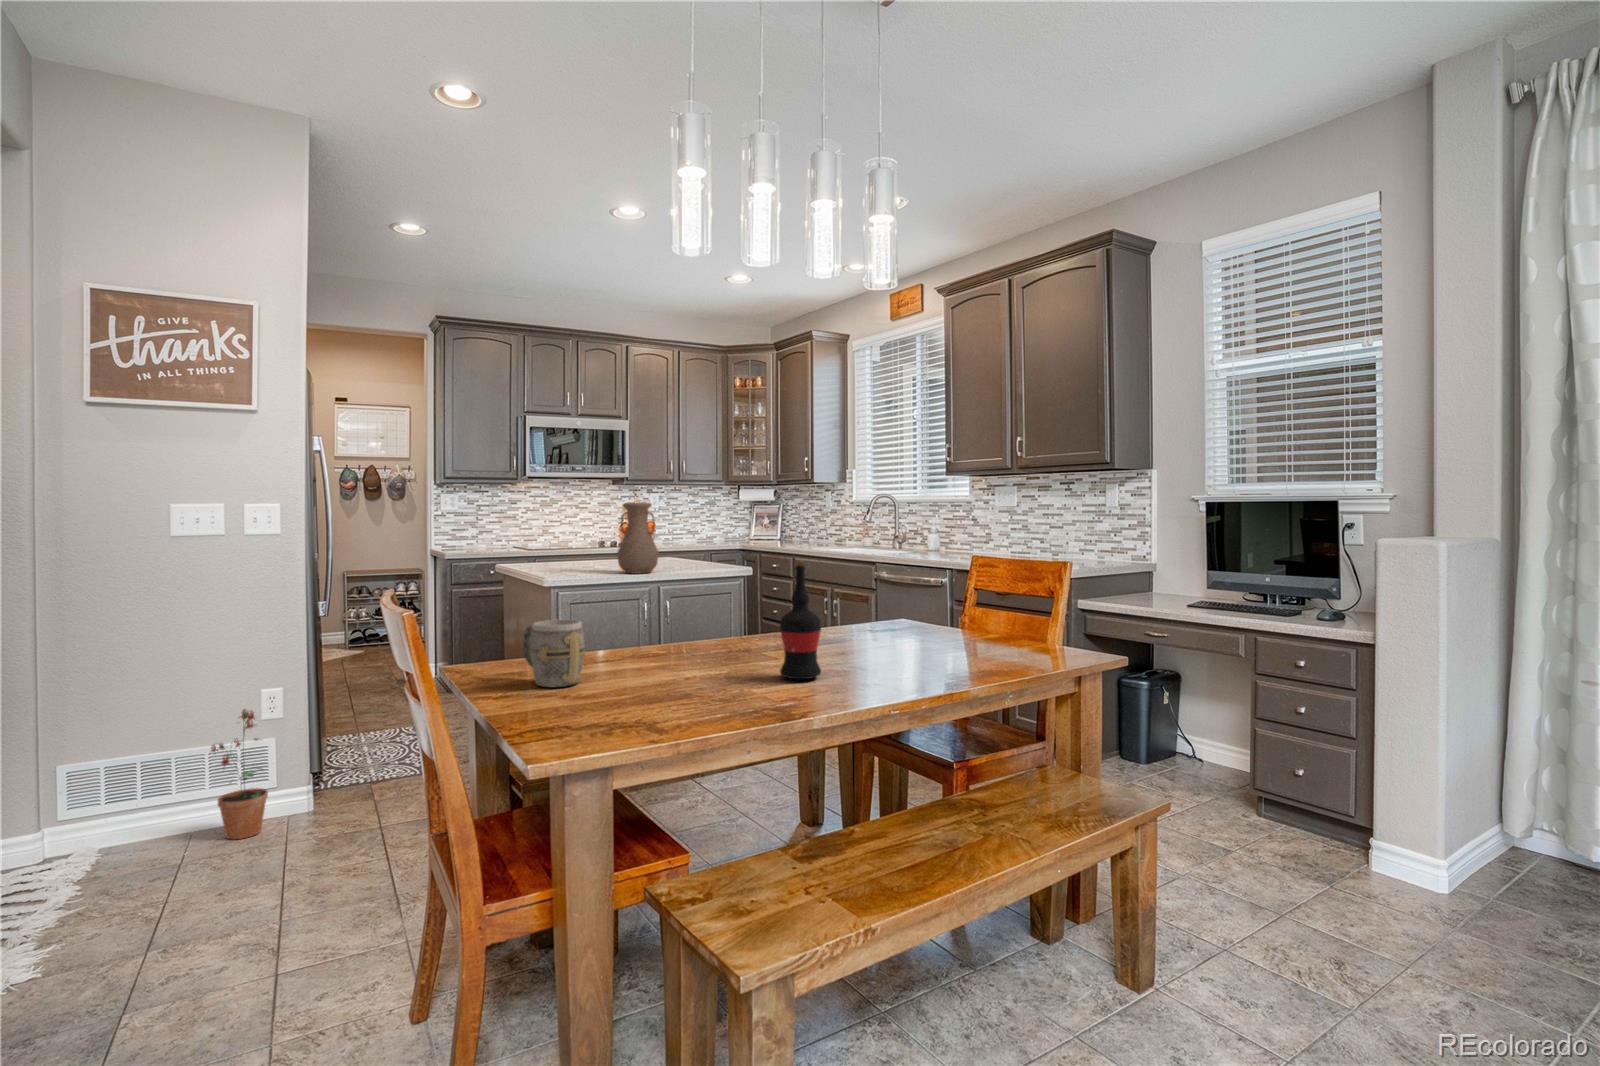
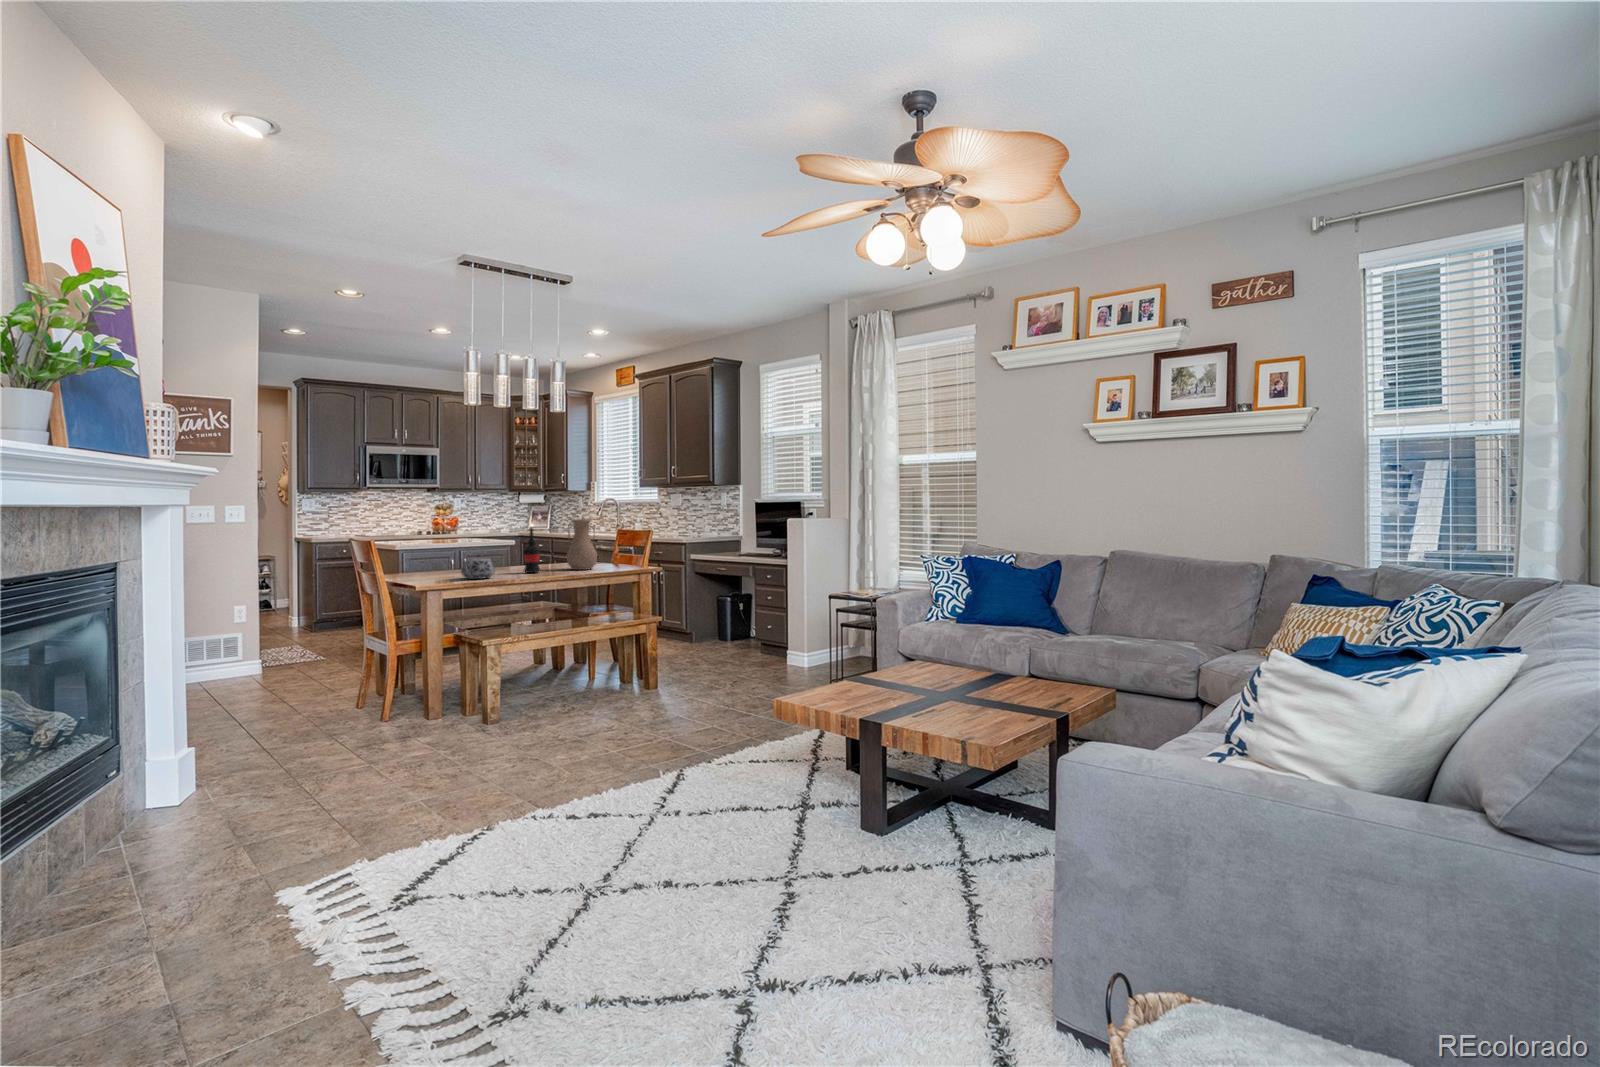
vase: present [617,503,659,574] -> present [567,519,597,570]
mug: present [523,620,585,688] -> none [414,552,442,576]
teapot: none [624,639,713,714] -> present [461,554,495,579]
potted plant: present [211,709,268,839] -> none [212,615,248,681]

